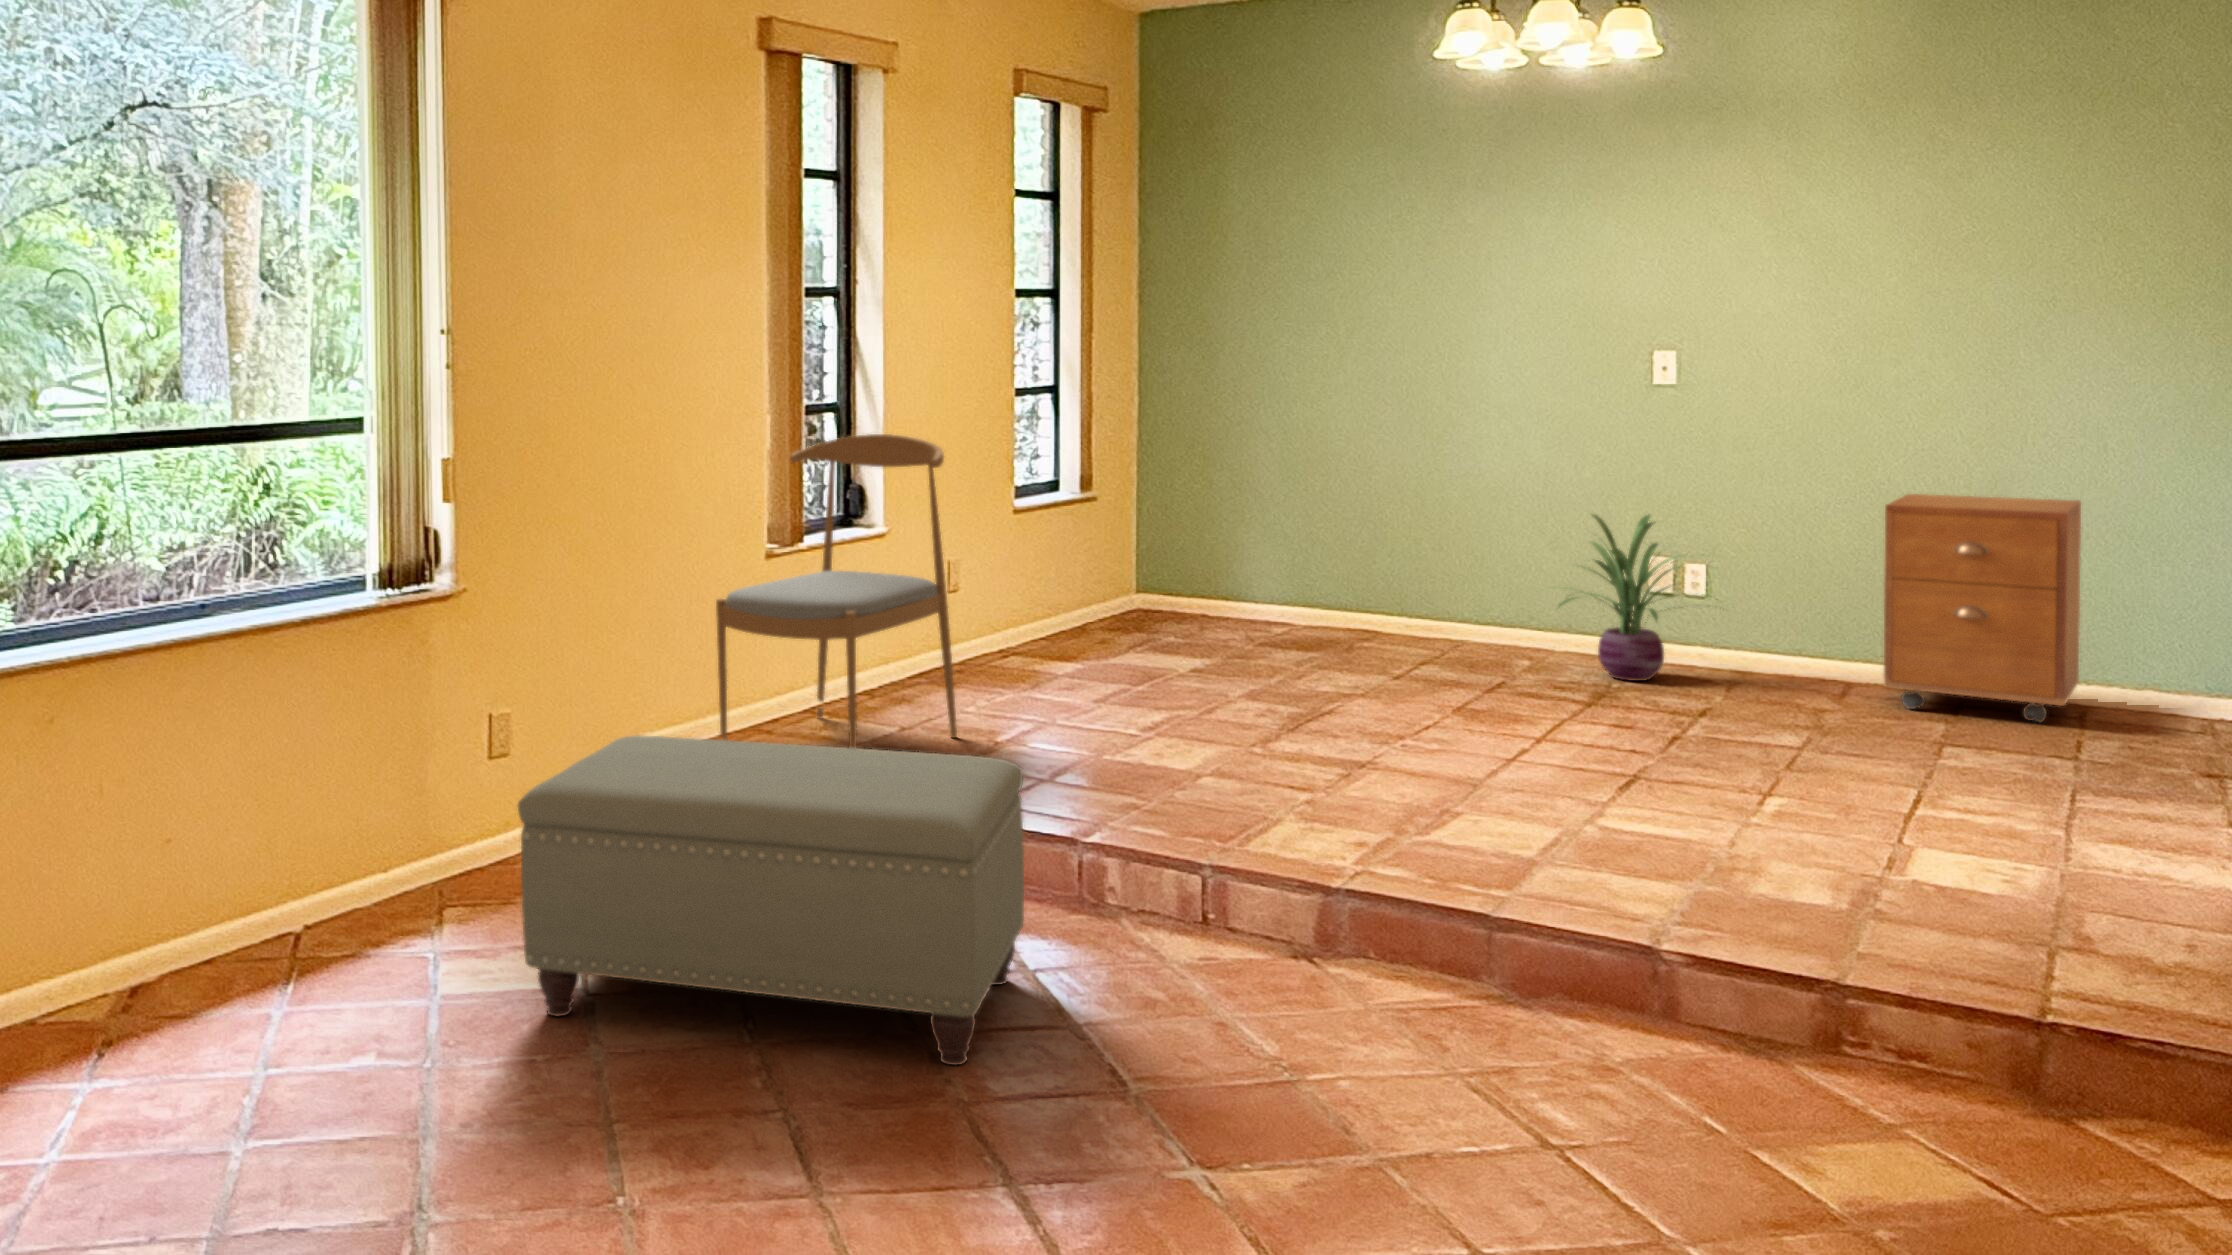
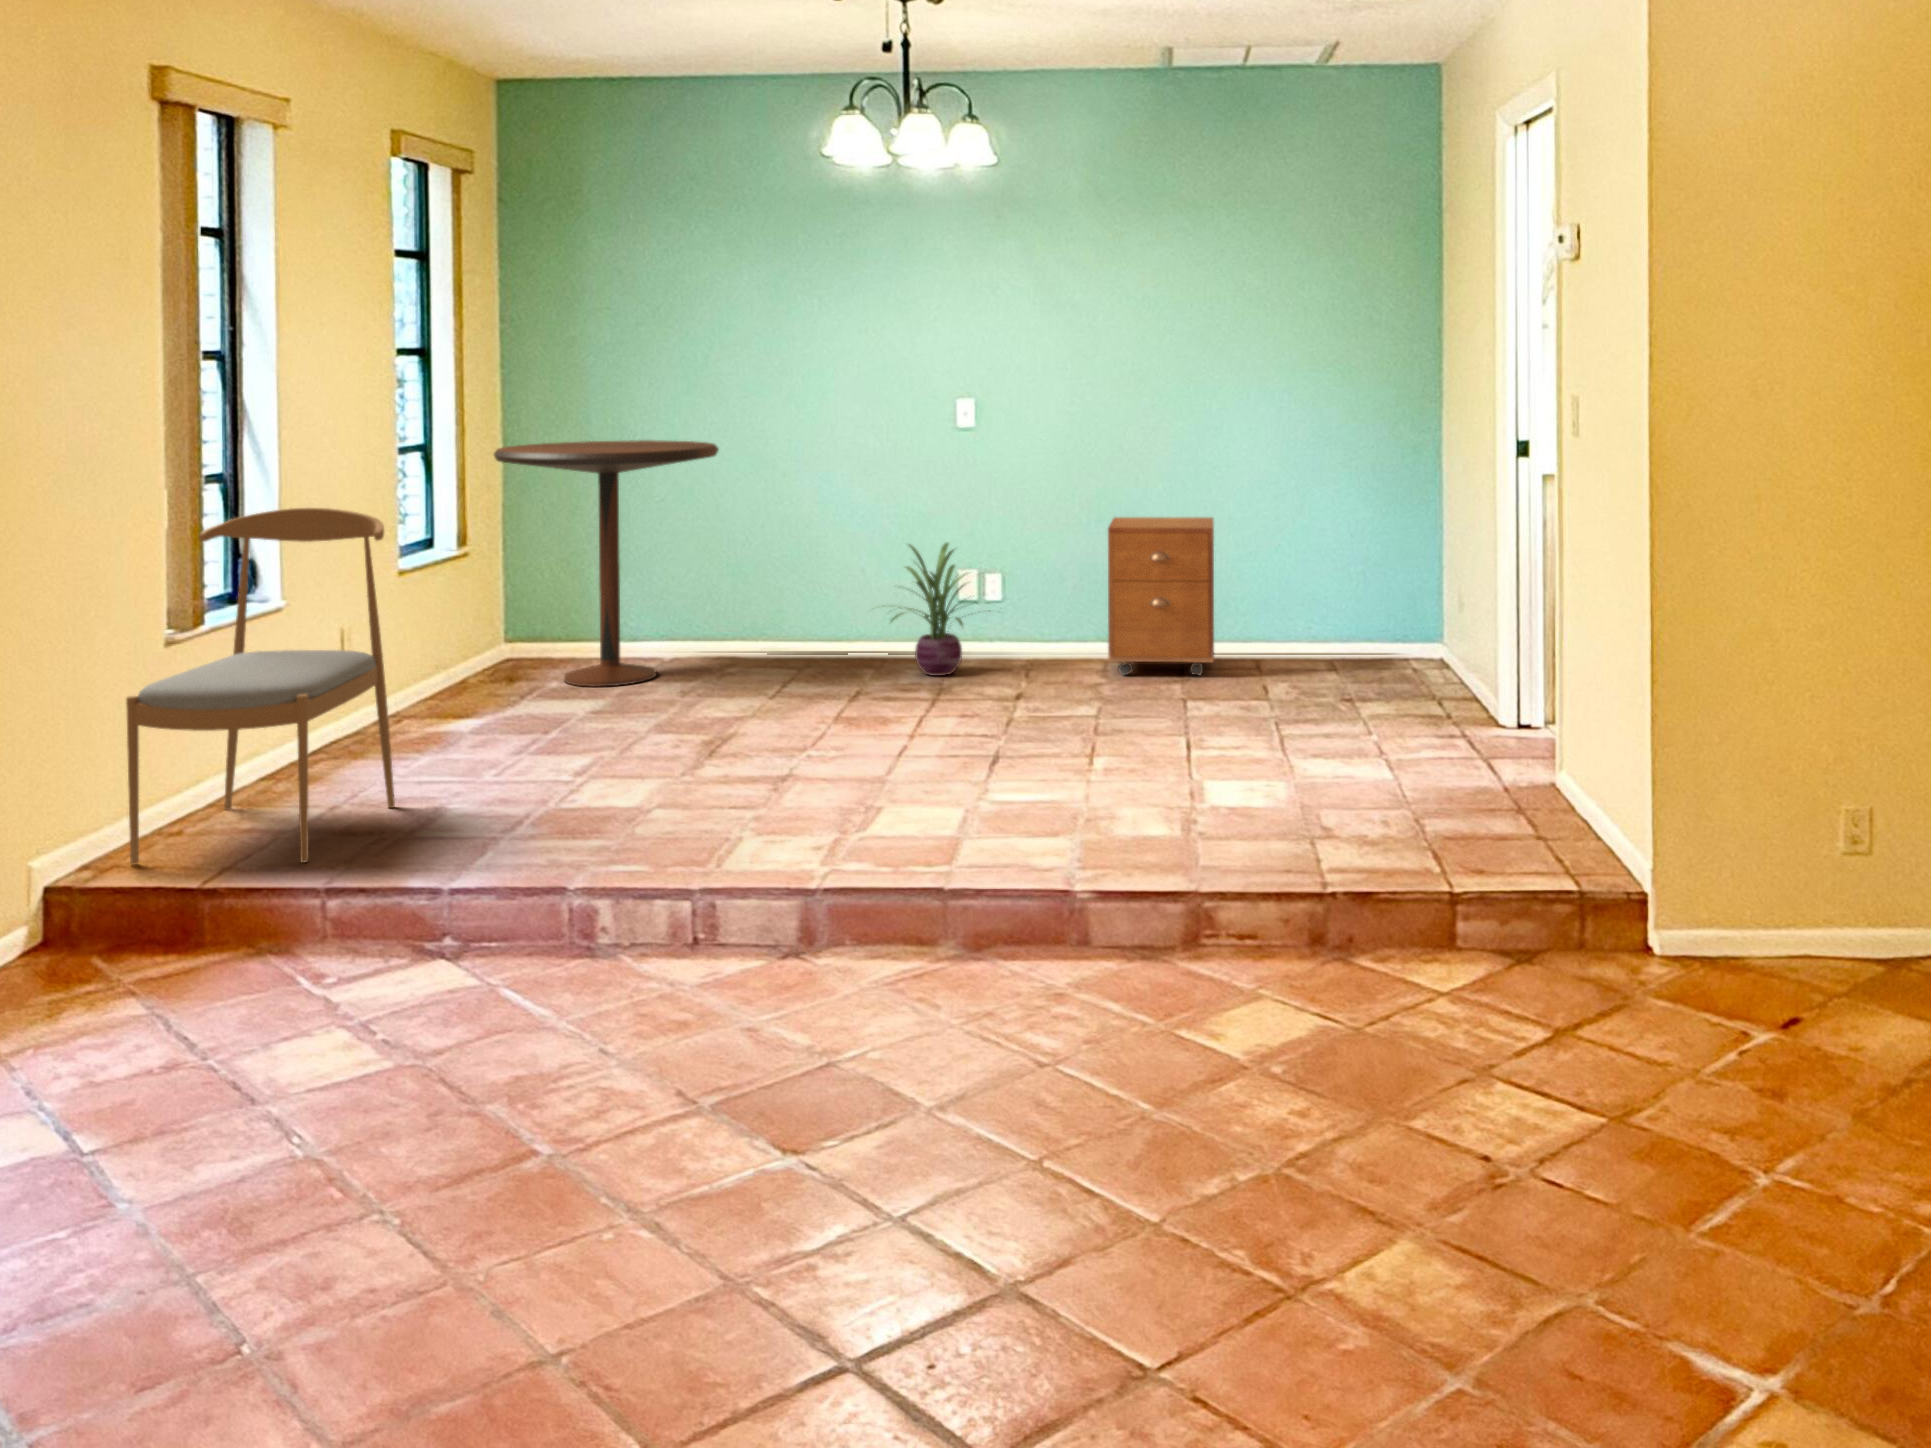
pedestal table: none [1108,384,1356,650] -> present [494,440,719,687]
ottoman: present [518,735,1024,1065] -> none [8,822,558,1196]

